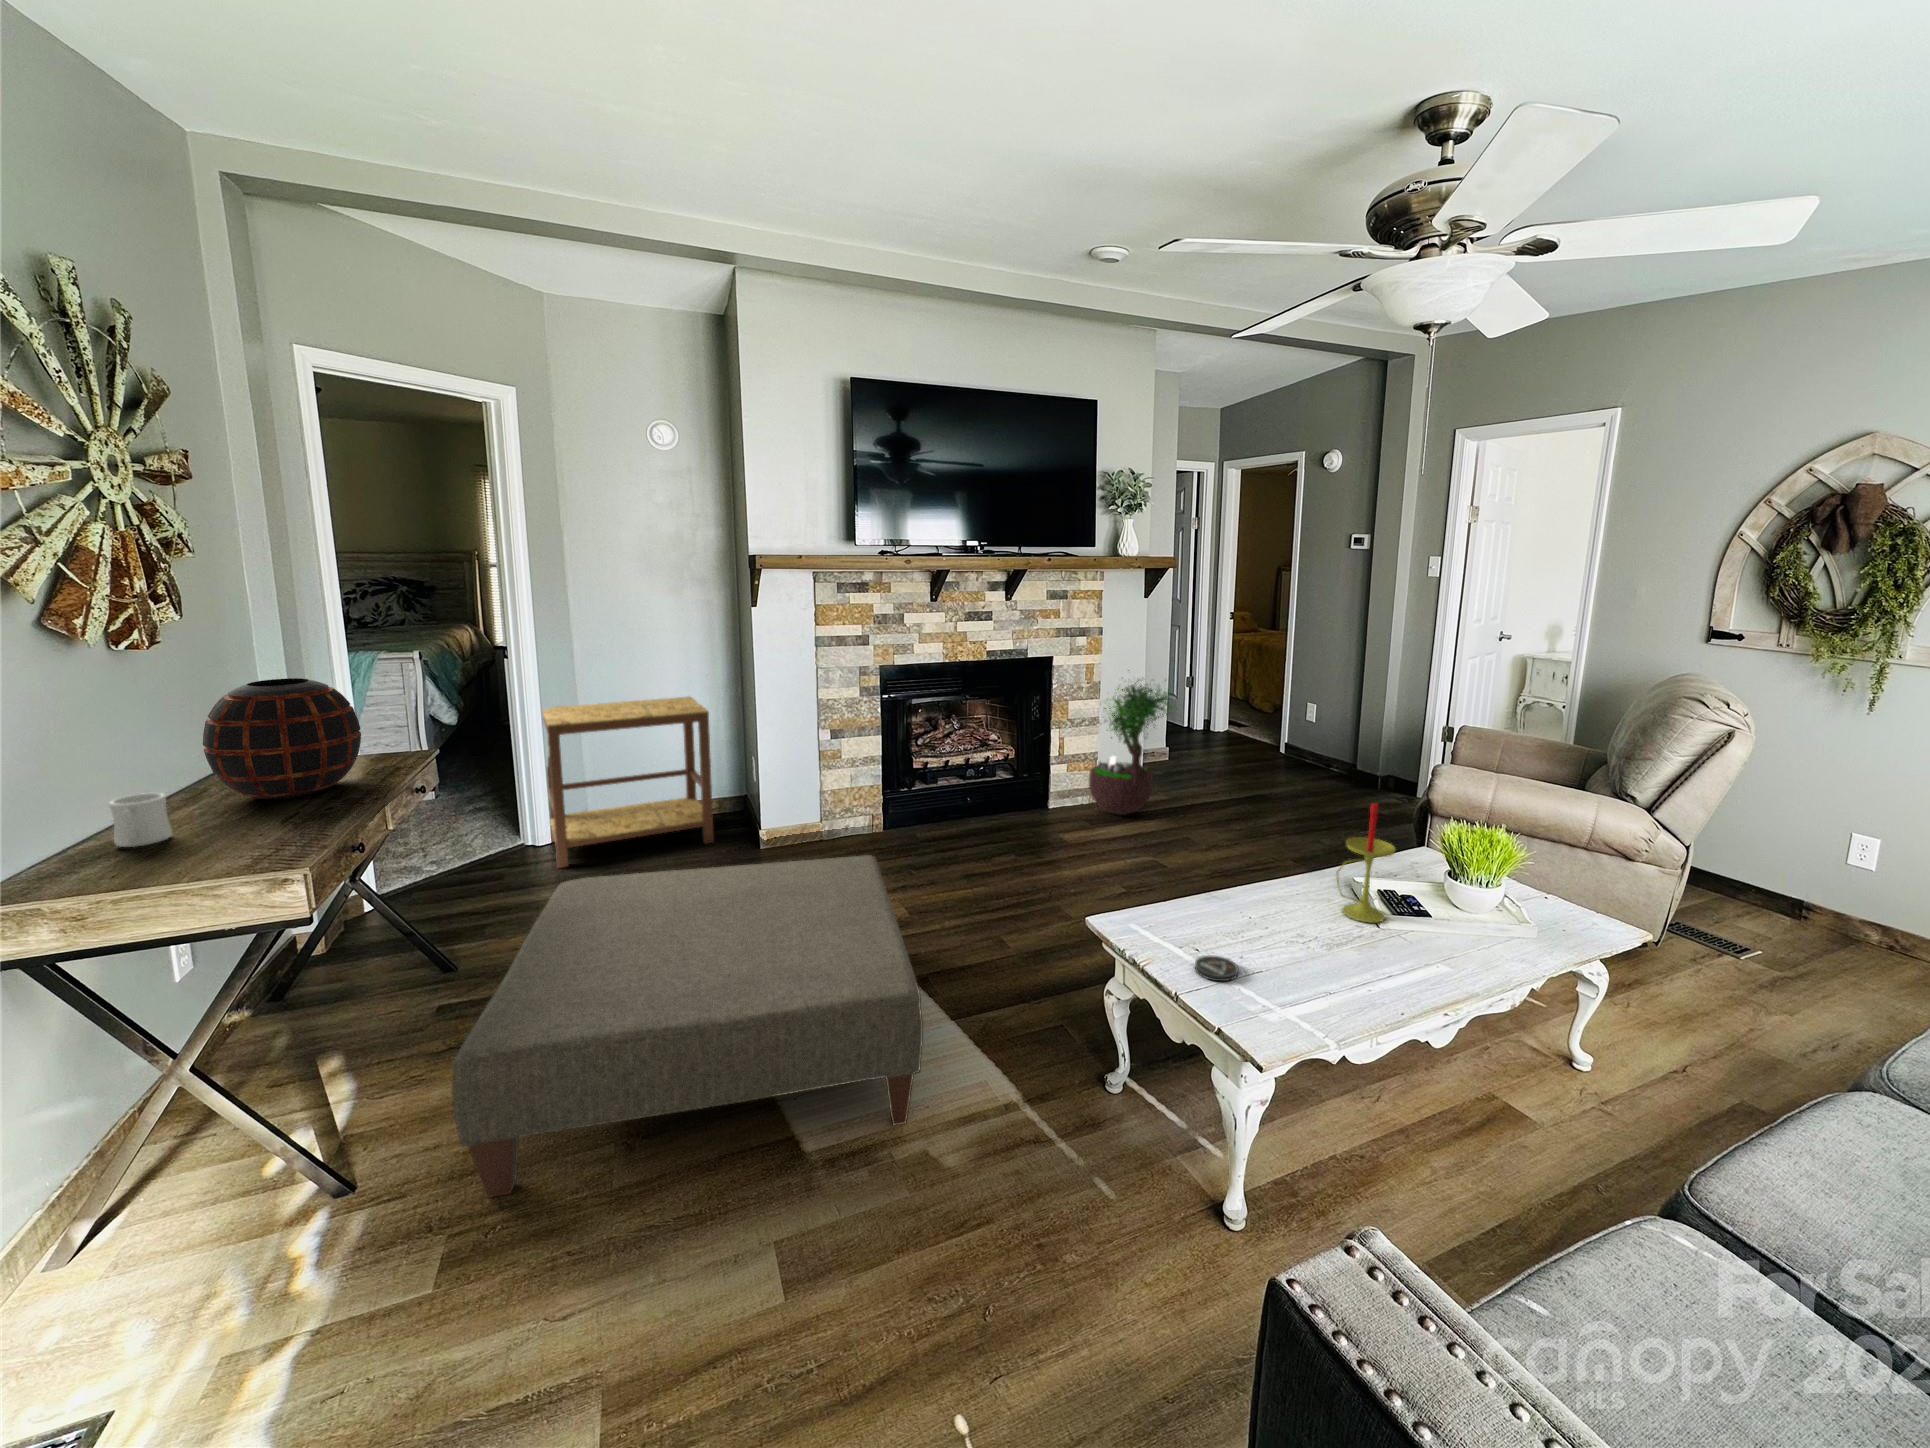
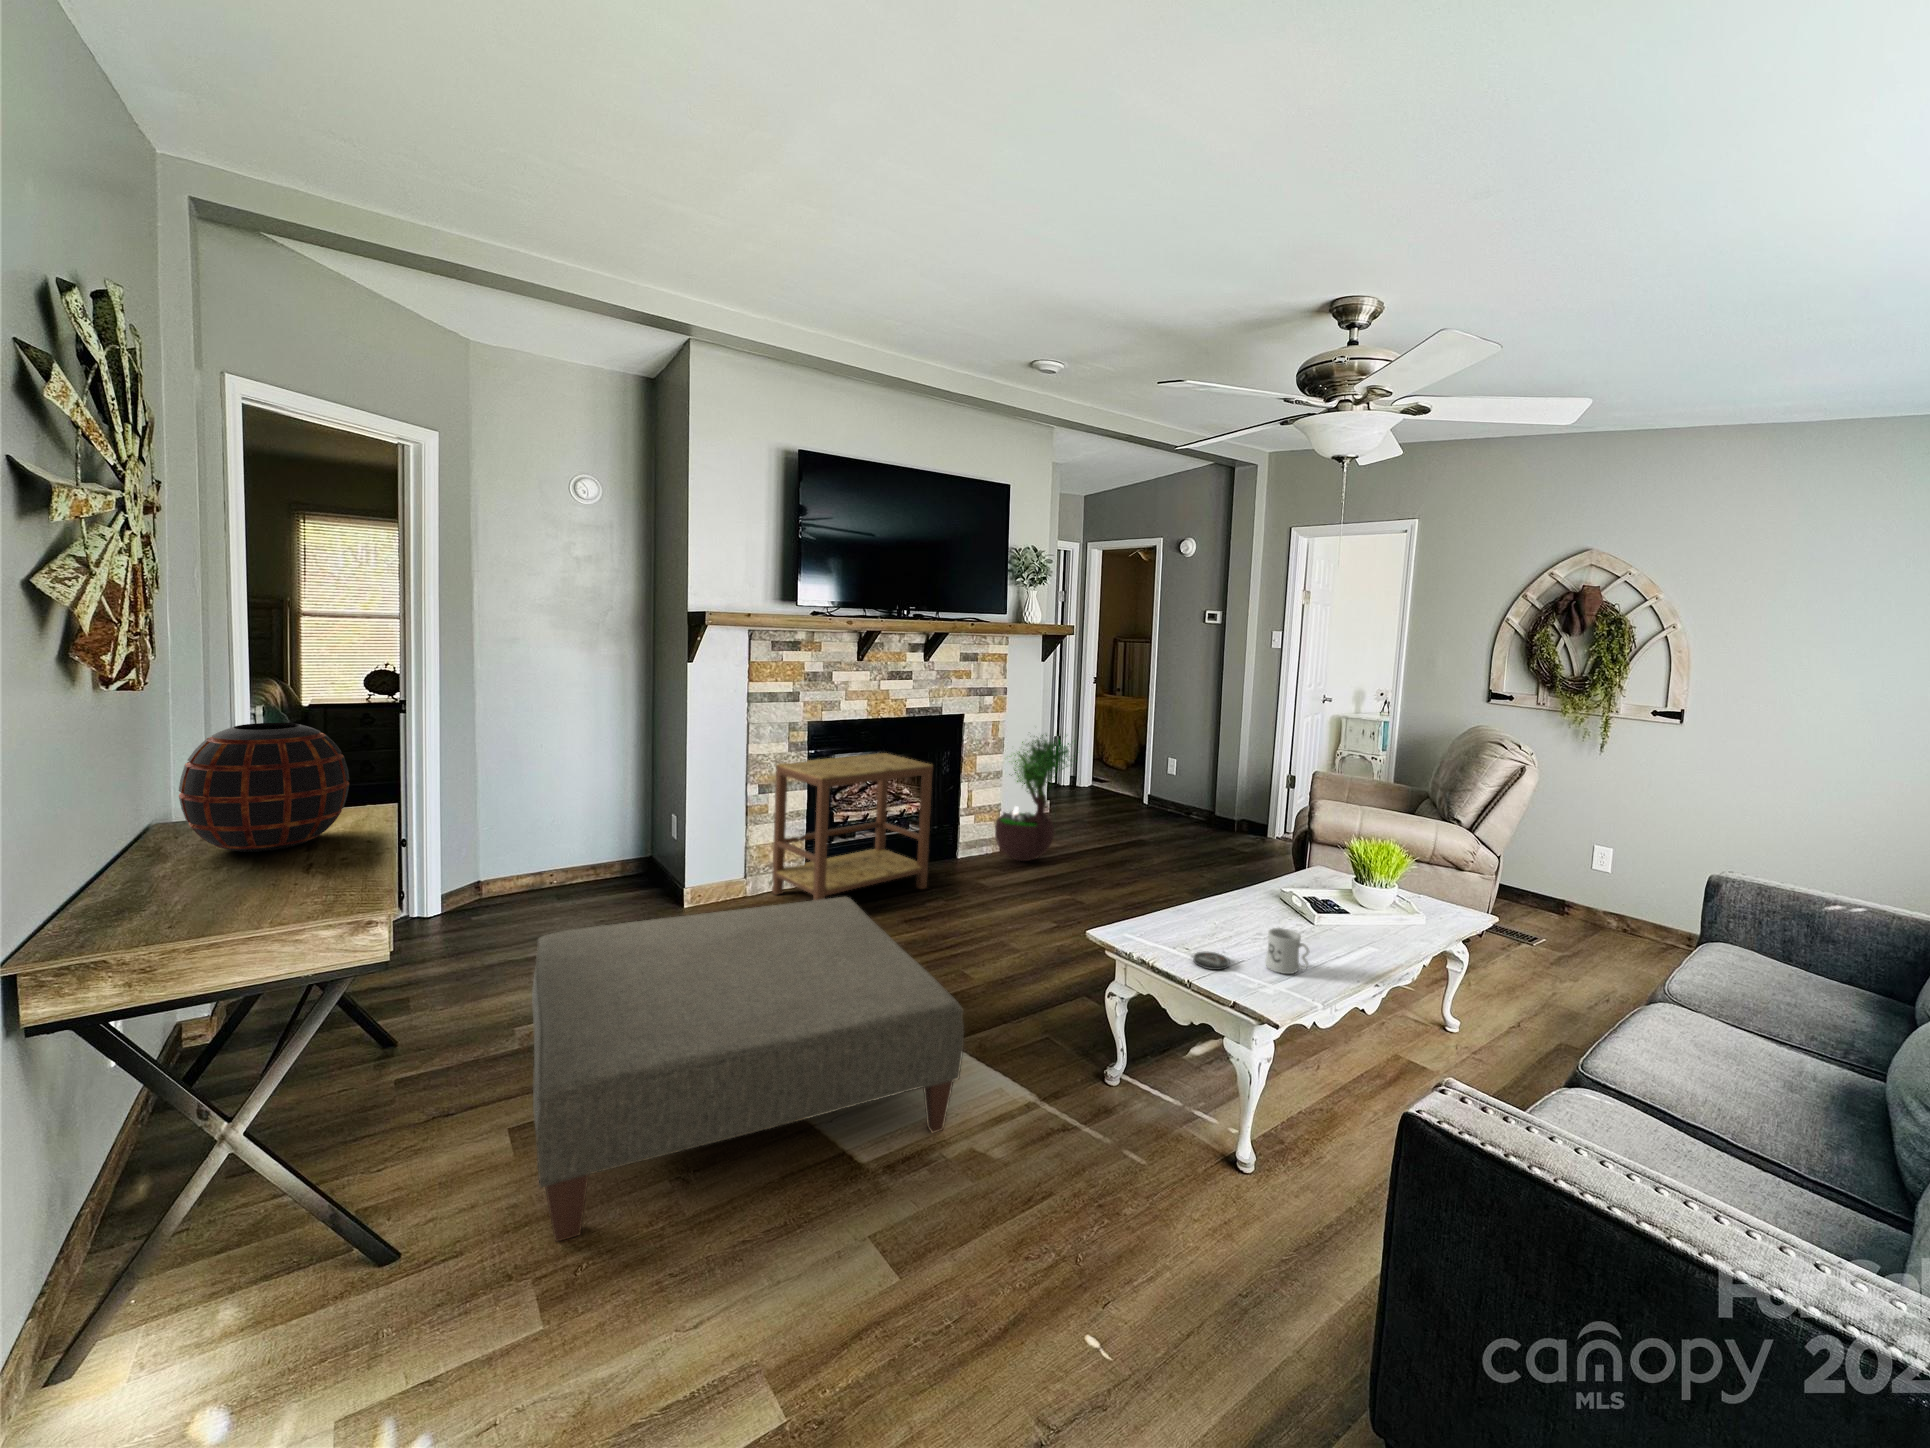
side table: present [542,697,714,868] -> present [772,753,933,900]
mug: present [109,793,172,847] -> present [1265,928,1310,974]
candle: present [1336,803,1395,923] -> none [1281,820,1325,921]

